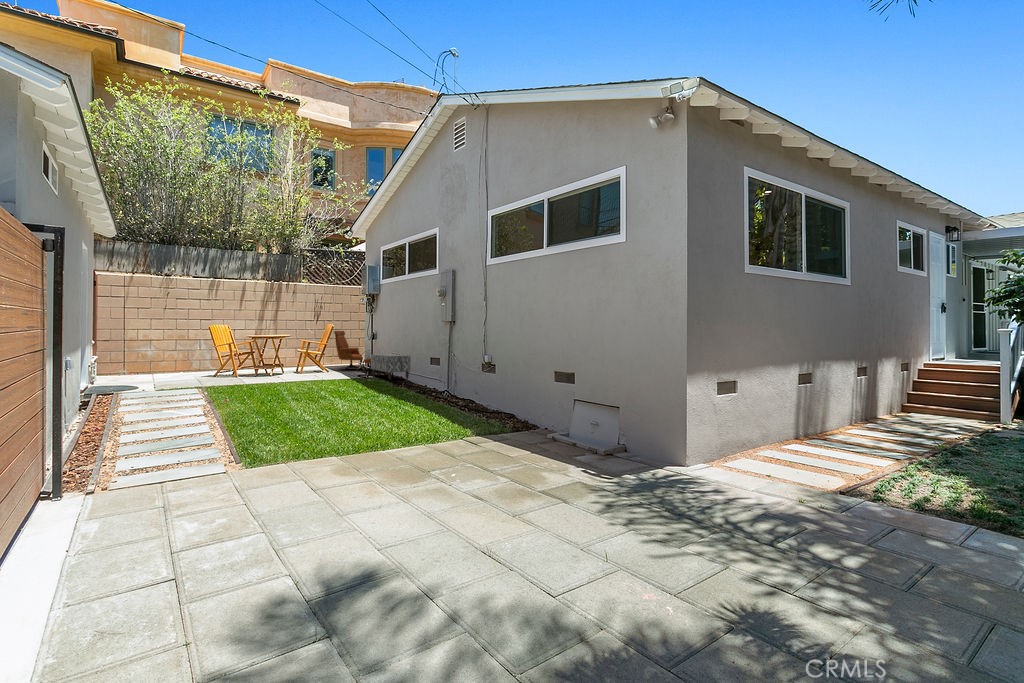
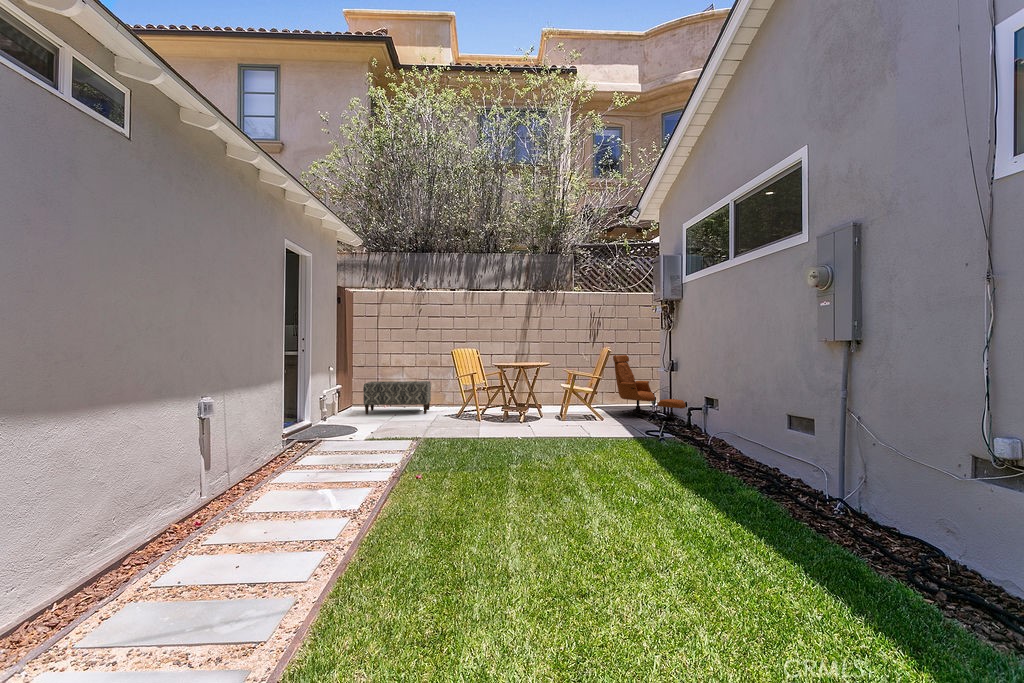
bench: present [371,354,410,380] -> present [363,381,431,414]

